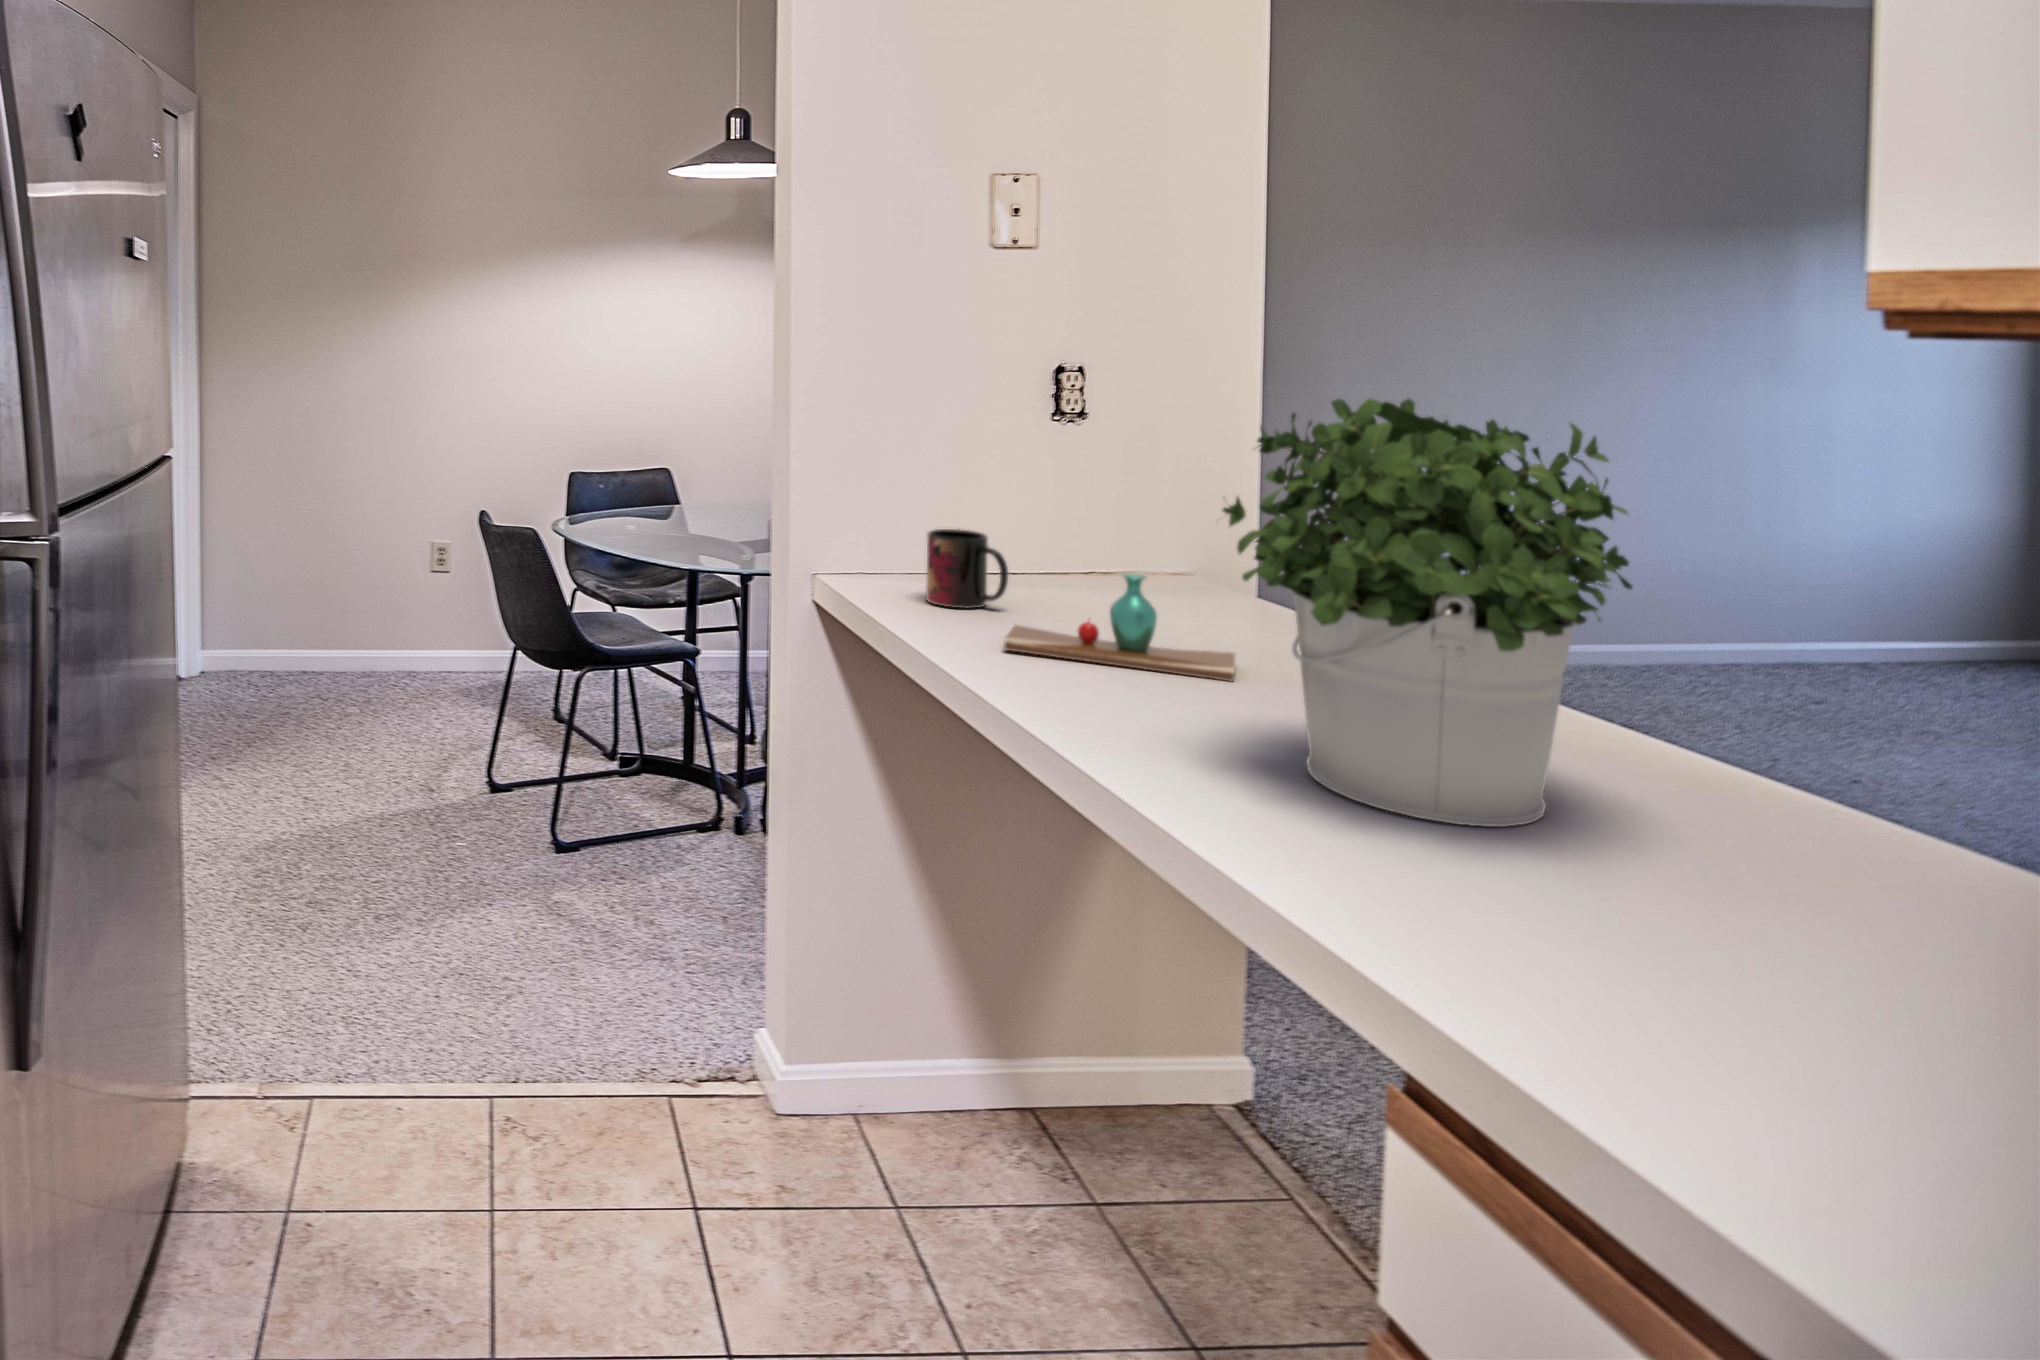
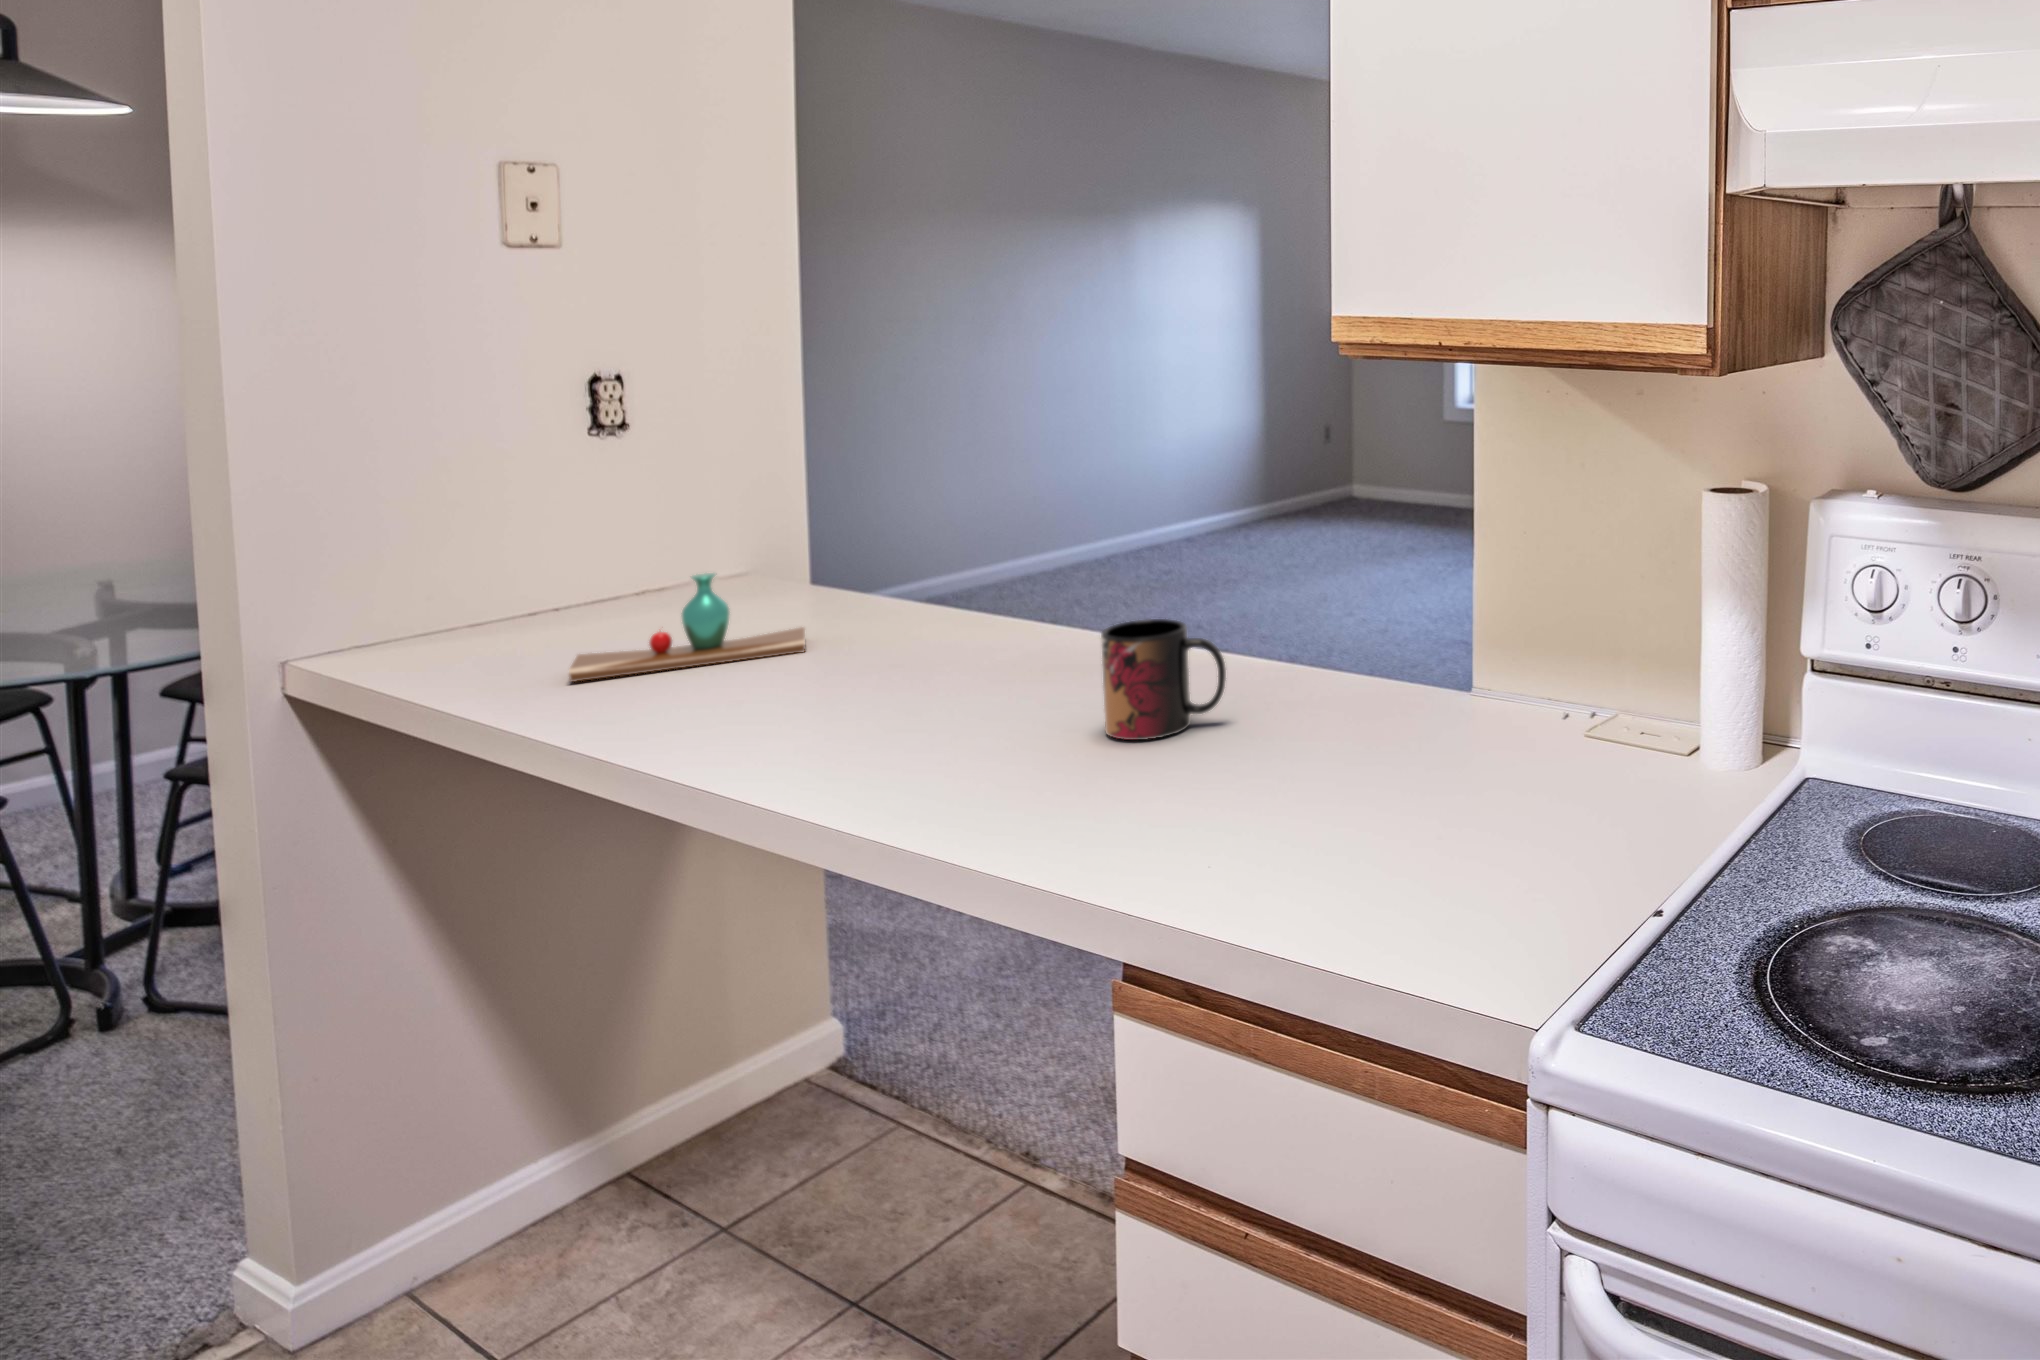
potted plant: present [1223,399,1632,827] -> none [781,379,1078,712]
mug: present [926,529,1008,609] -> present [1101,619,1226,740]

